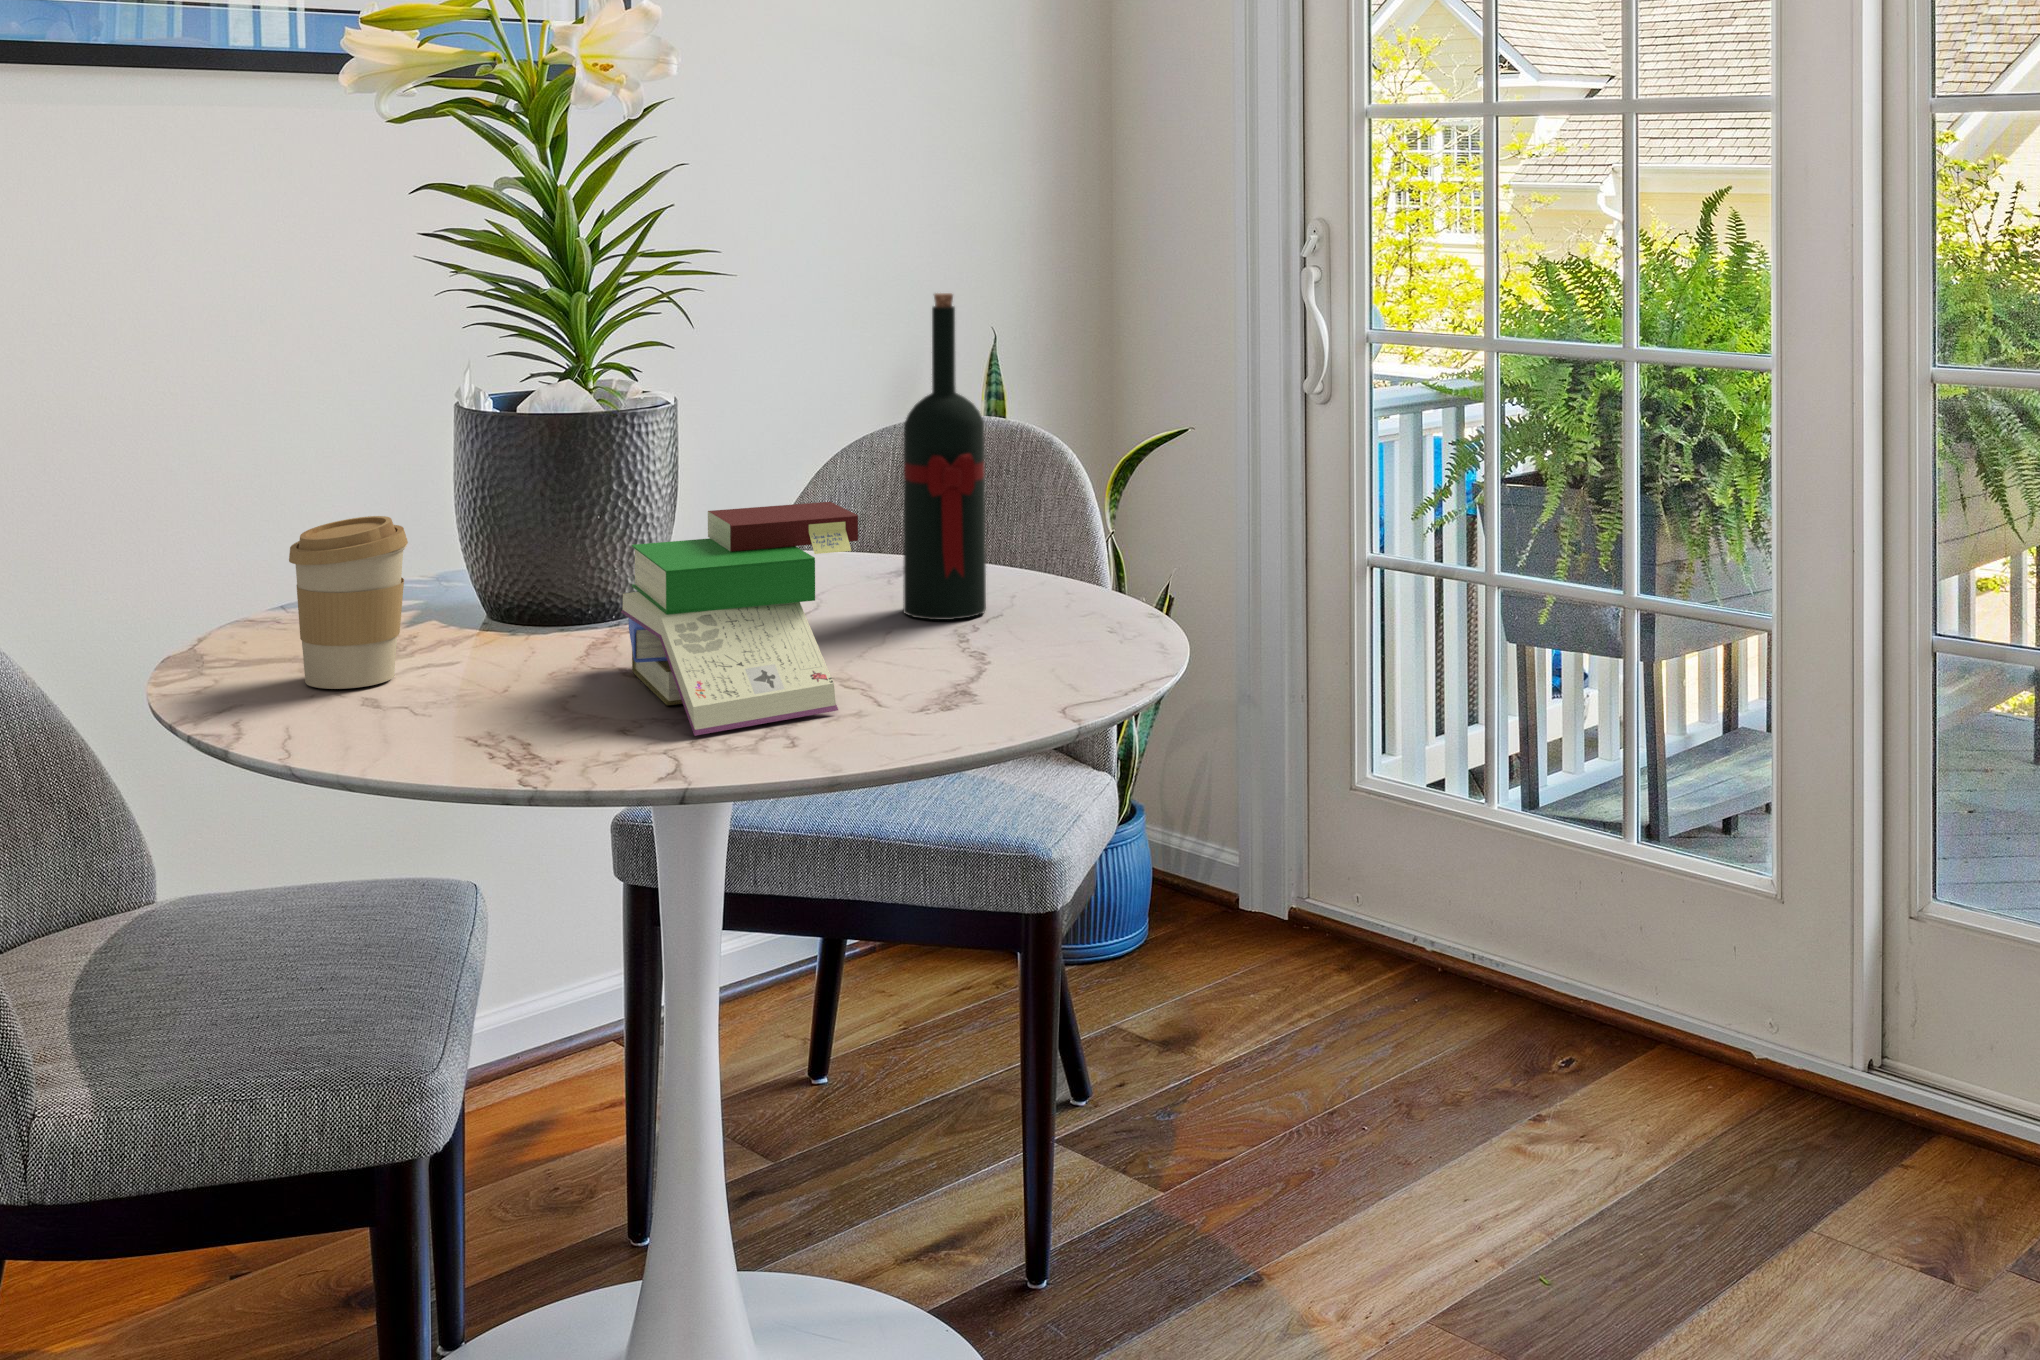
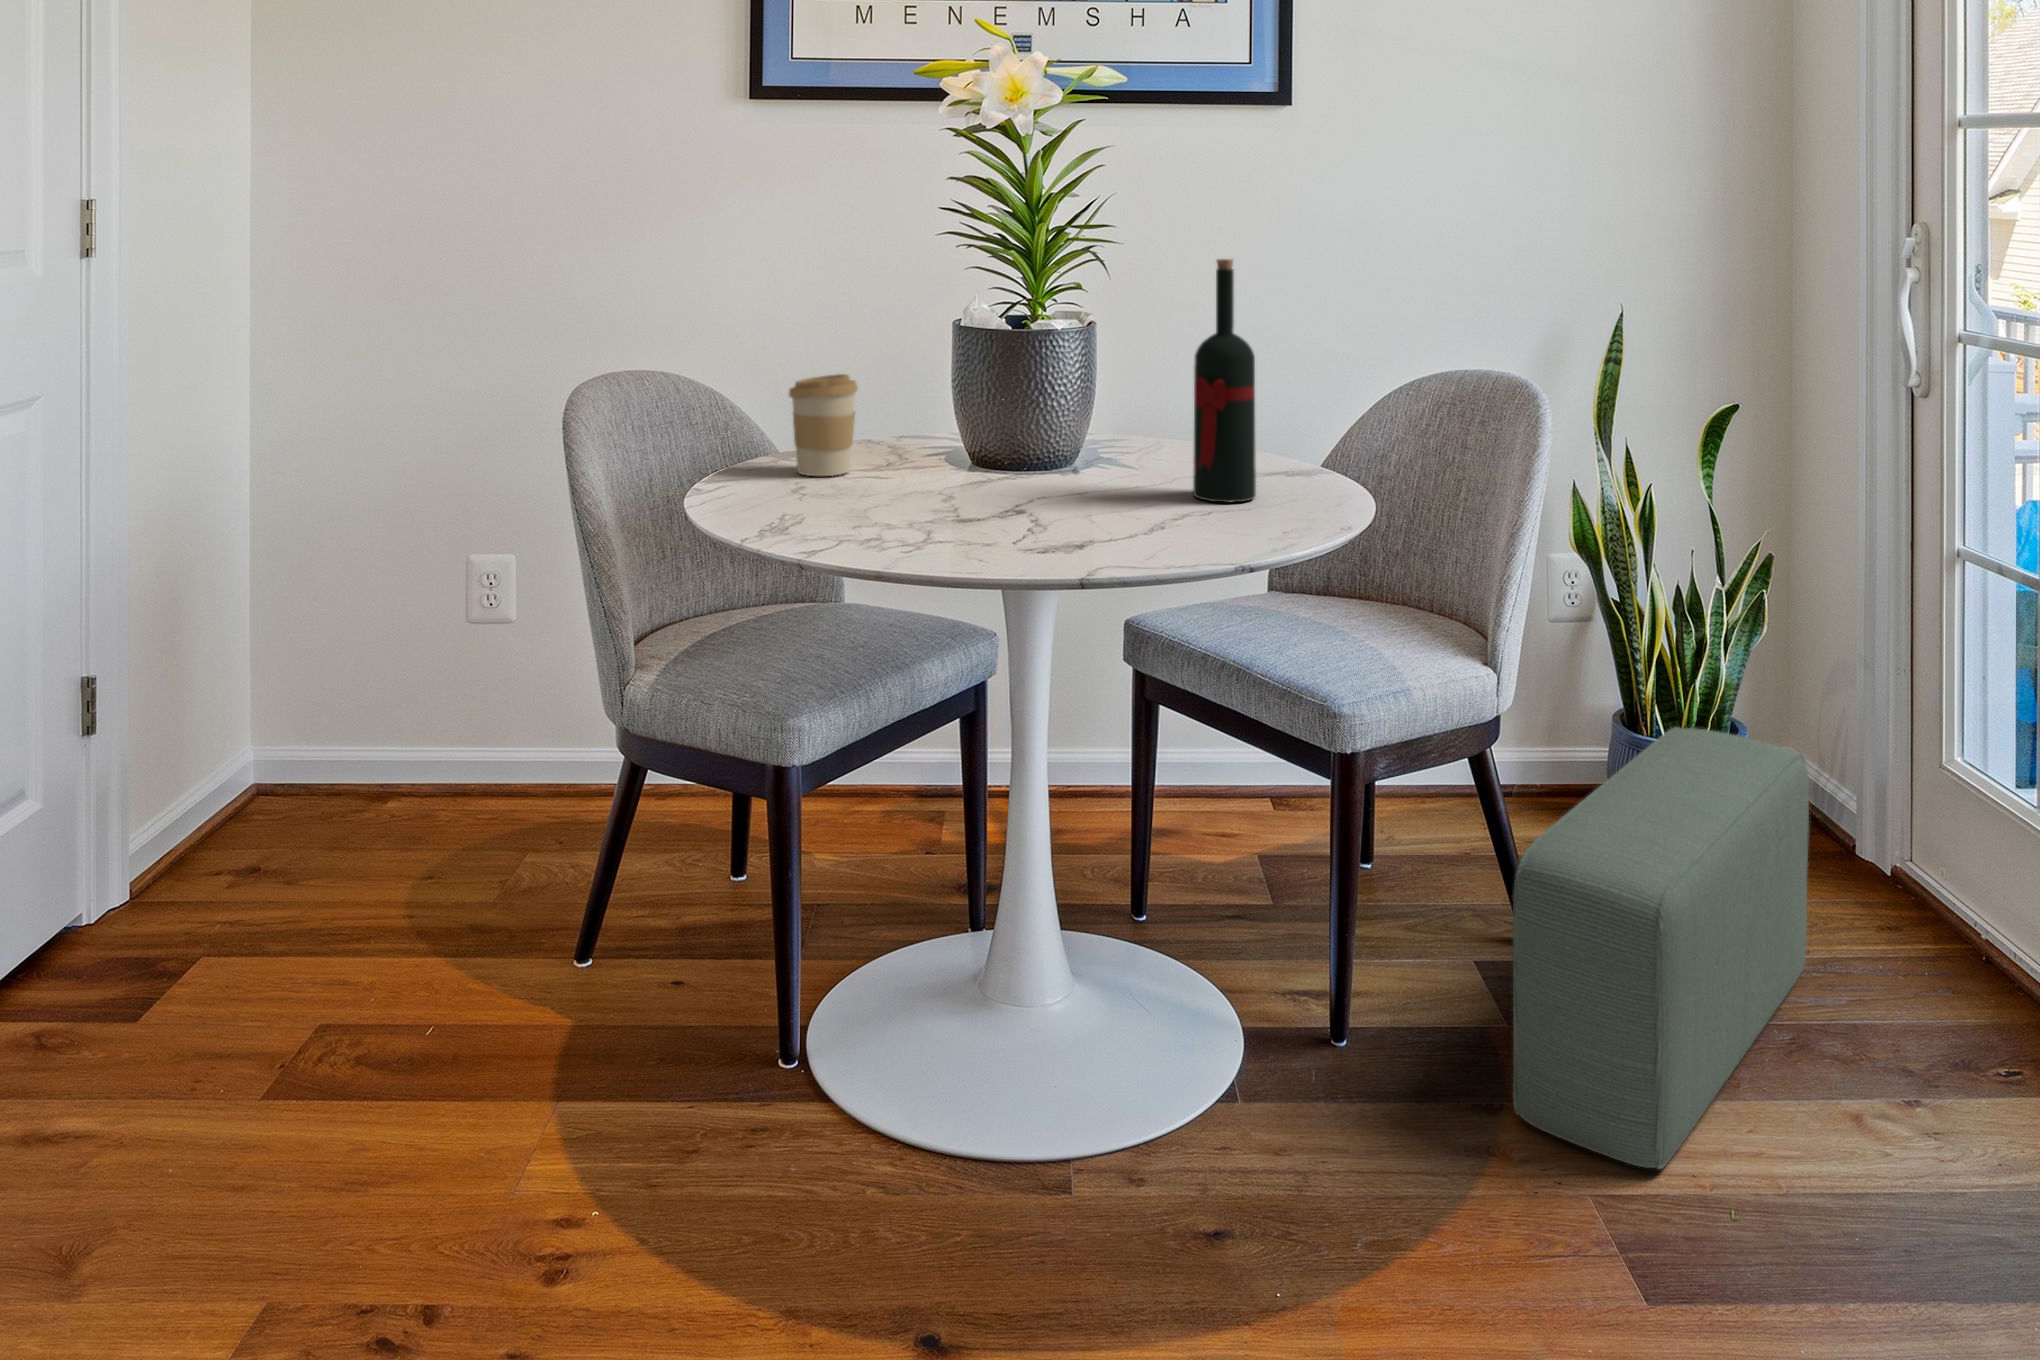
book: present [621,502,858,736] -> none [885,395,1089,536]
pouf: none [1192,800,1438,1287] -> present [1513,727,1809,1169]

